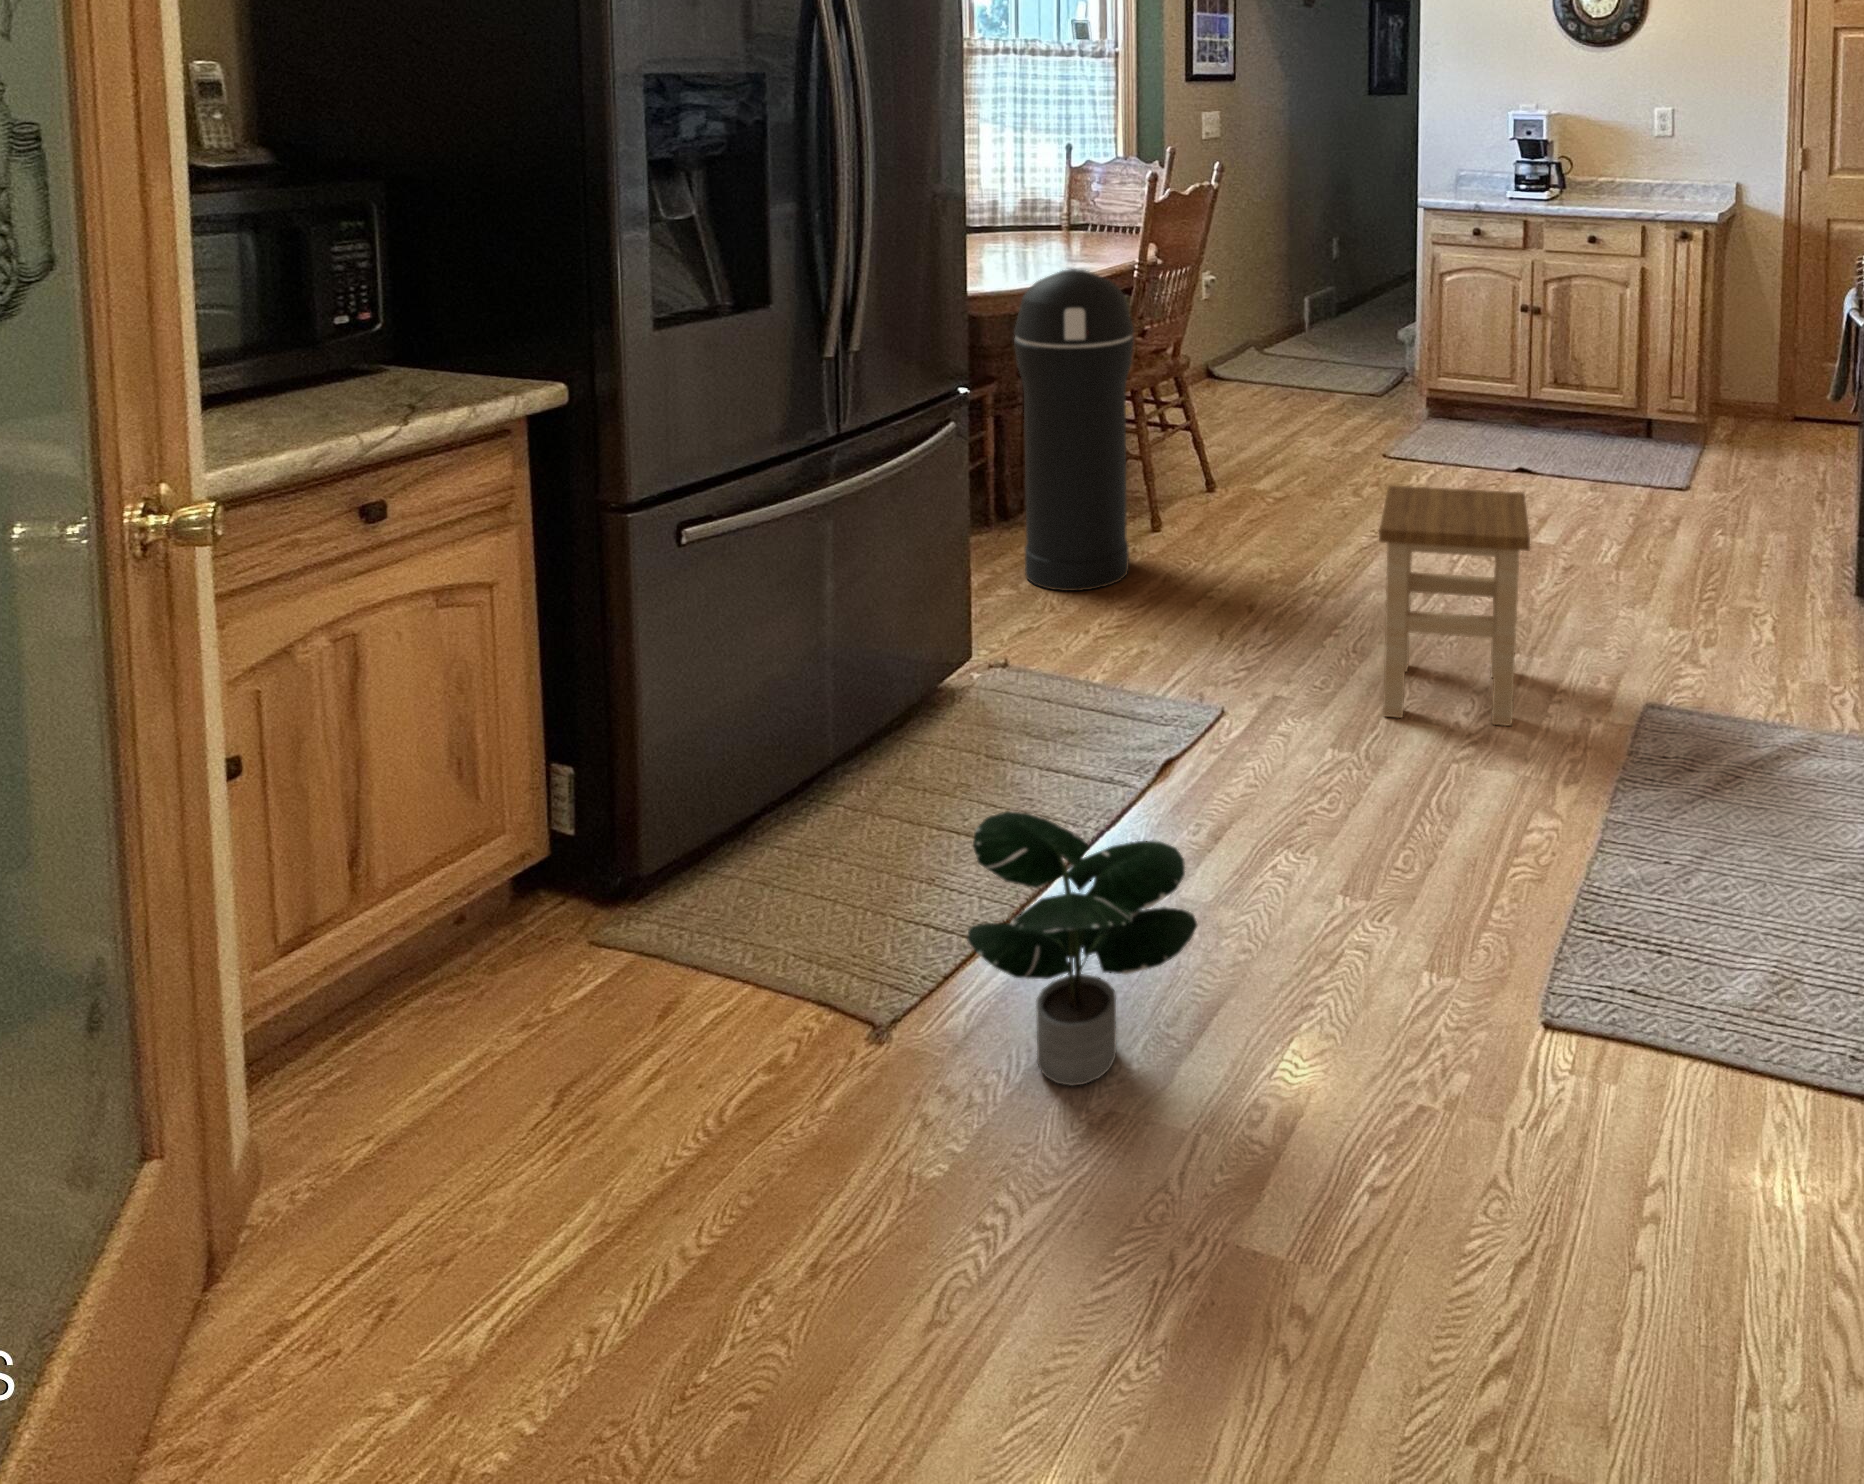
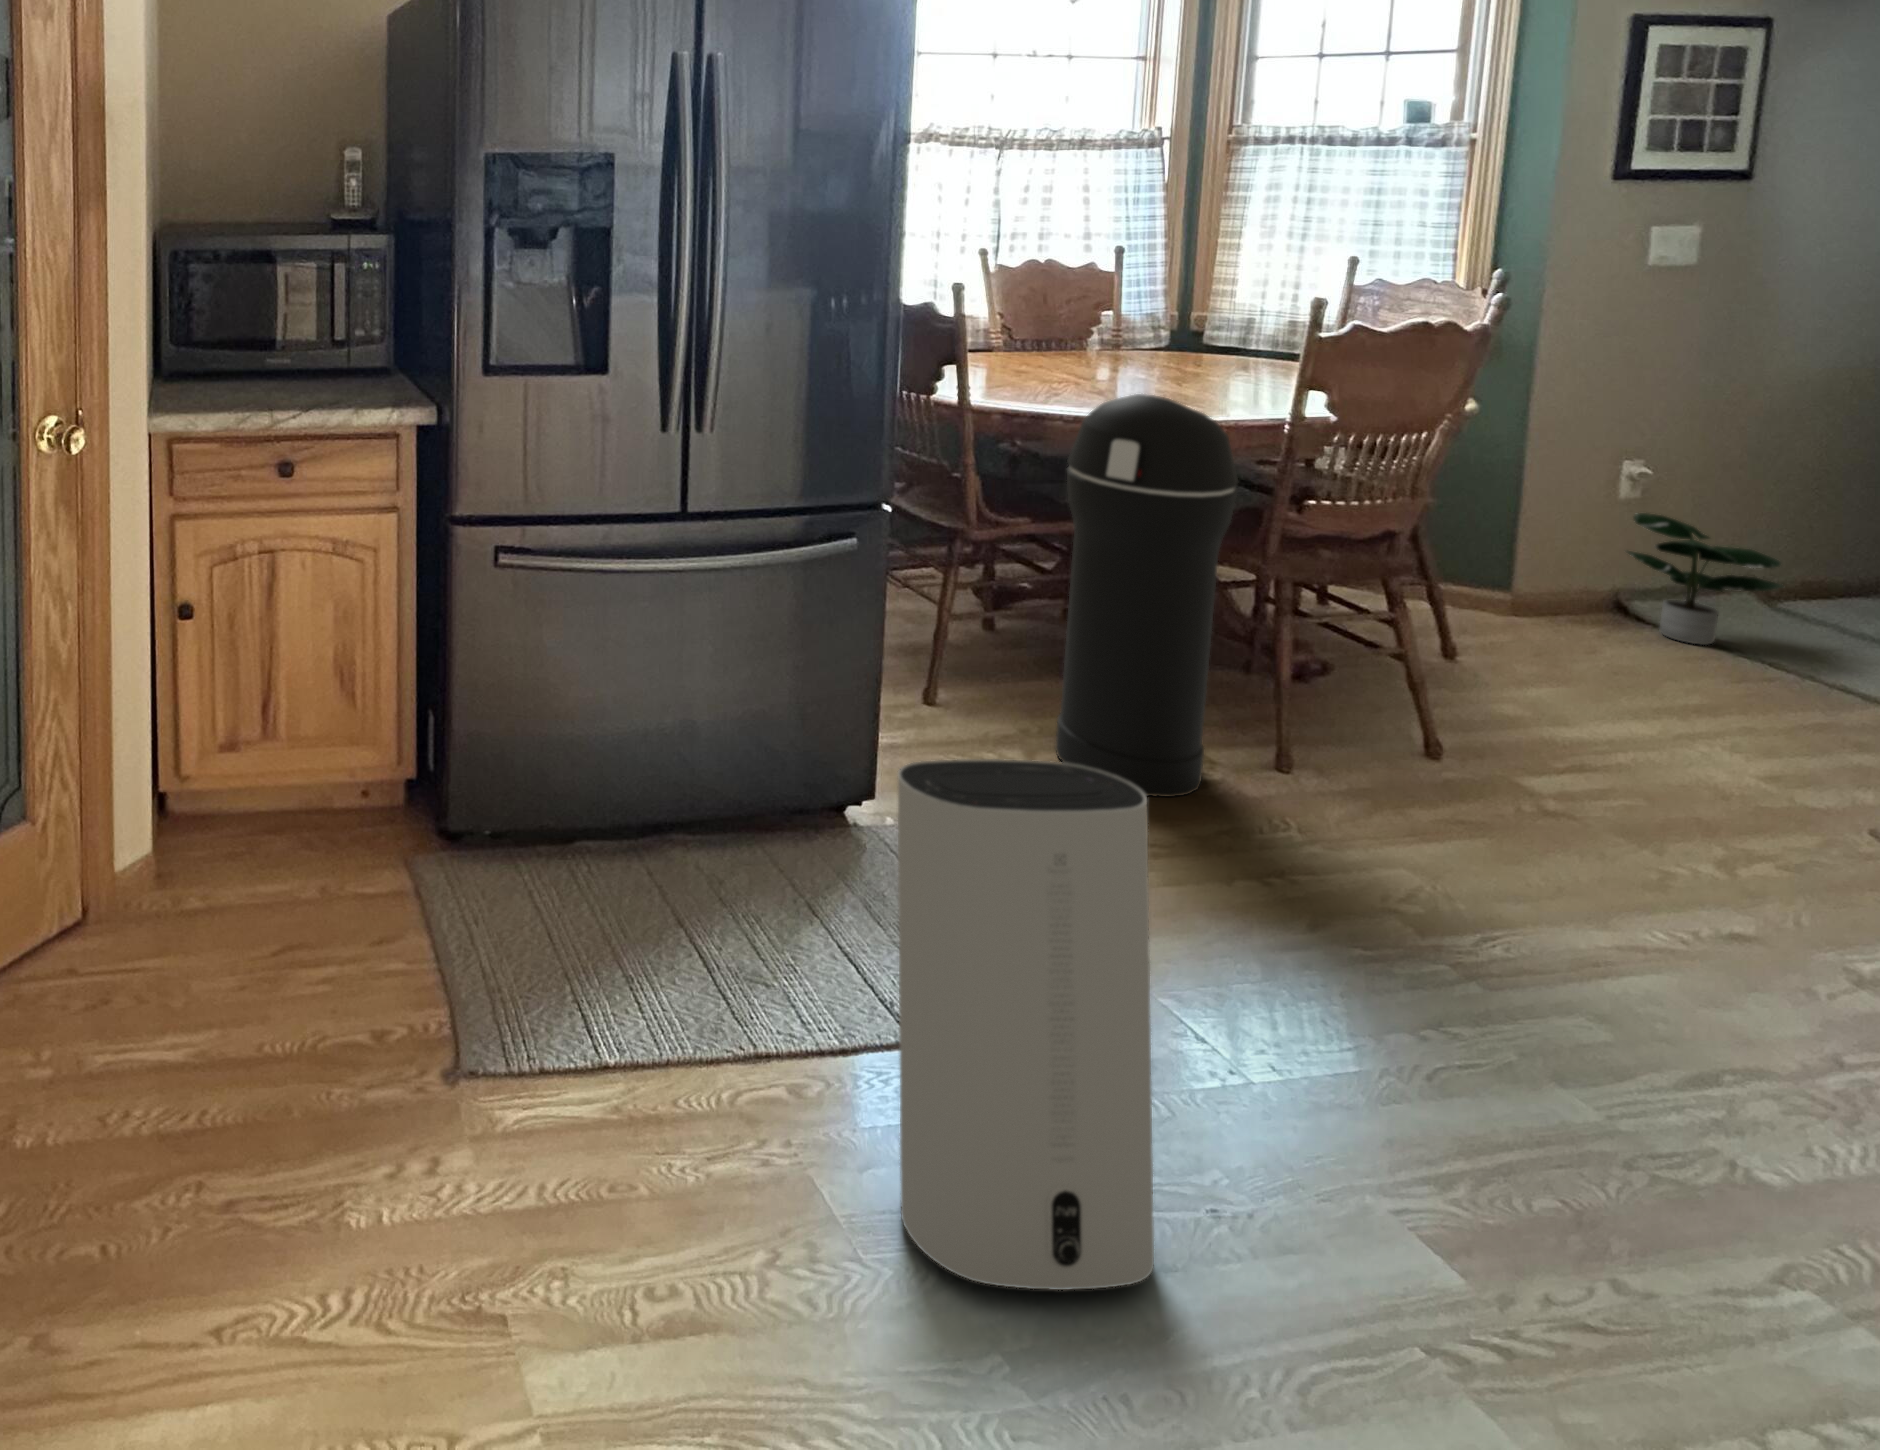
stool: present [1379,486,1530,726] -> none [1385,817,1848,1348]
air purifier: none [1191,521,1364,892] -> present [898,759,1154,1290]
potted plant: present [967,811,1197,1086] -> present [1628,513,1782,645]

